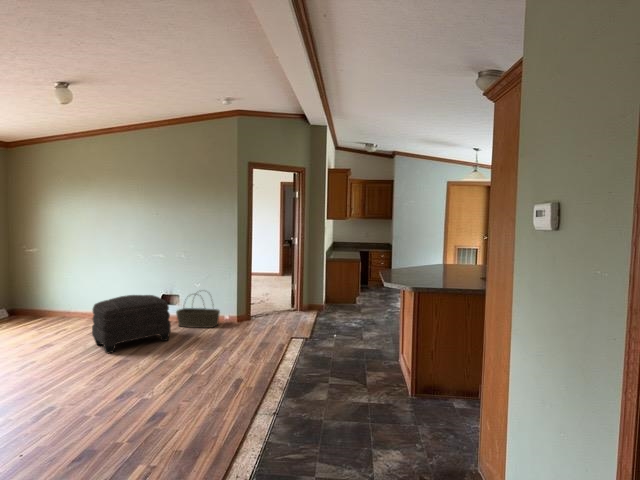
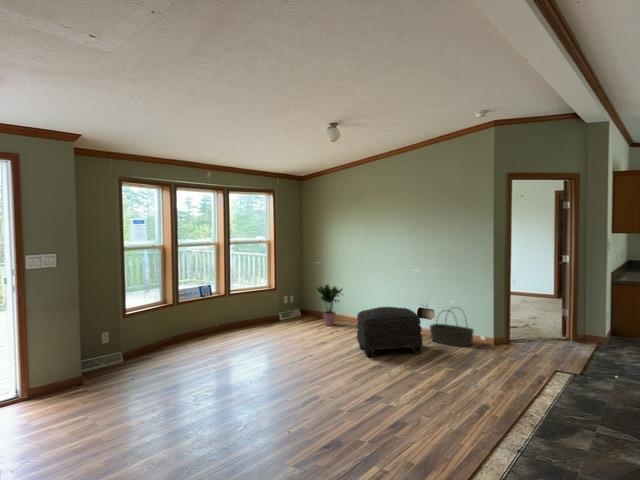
potted plant: none [30,272,73,324] -> present [317,285,342,326]

